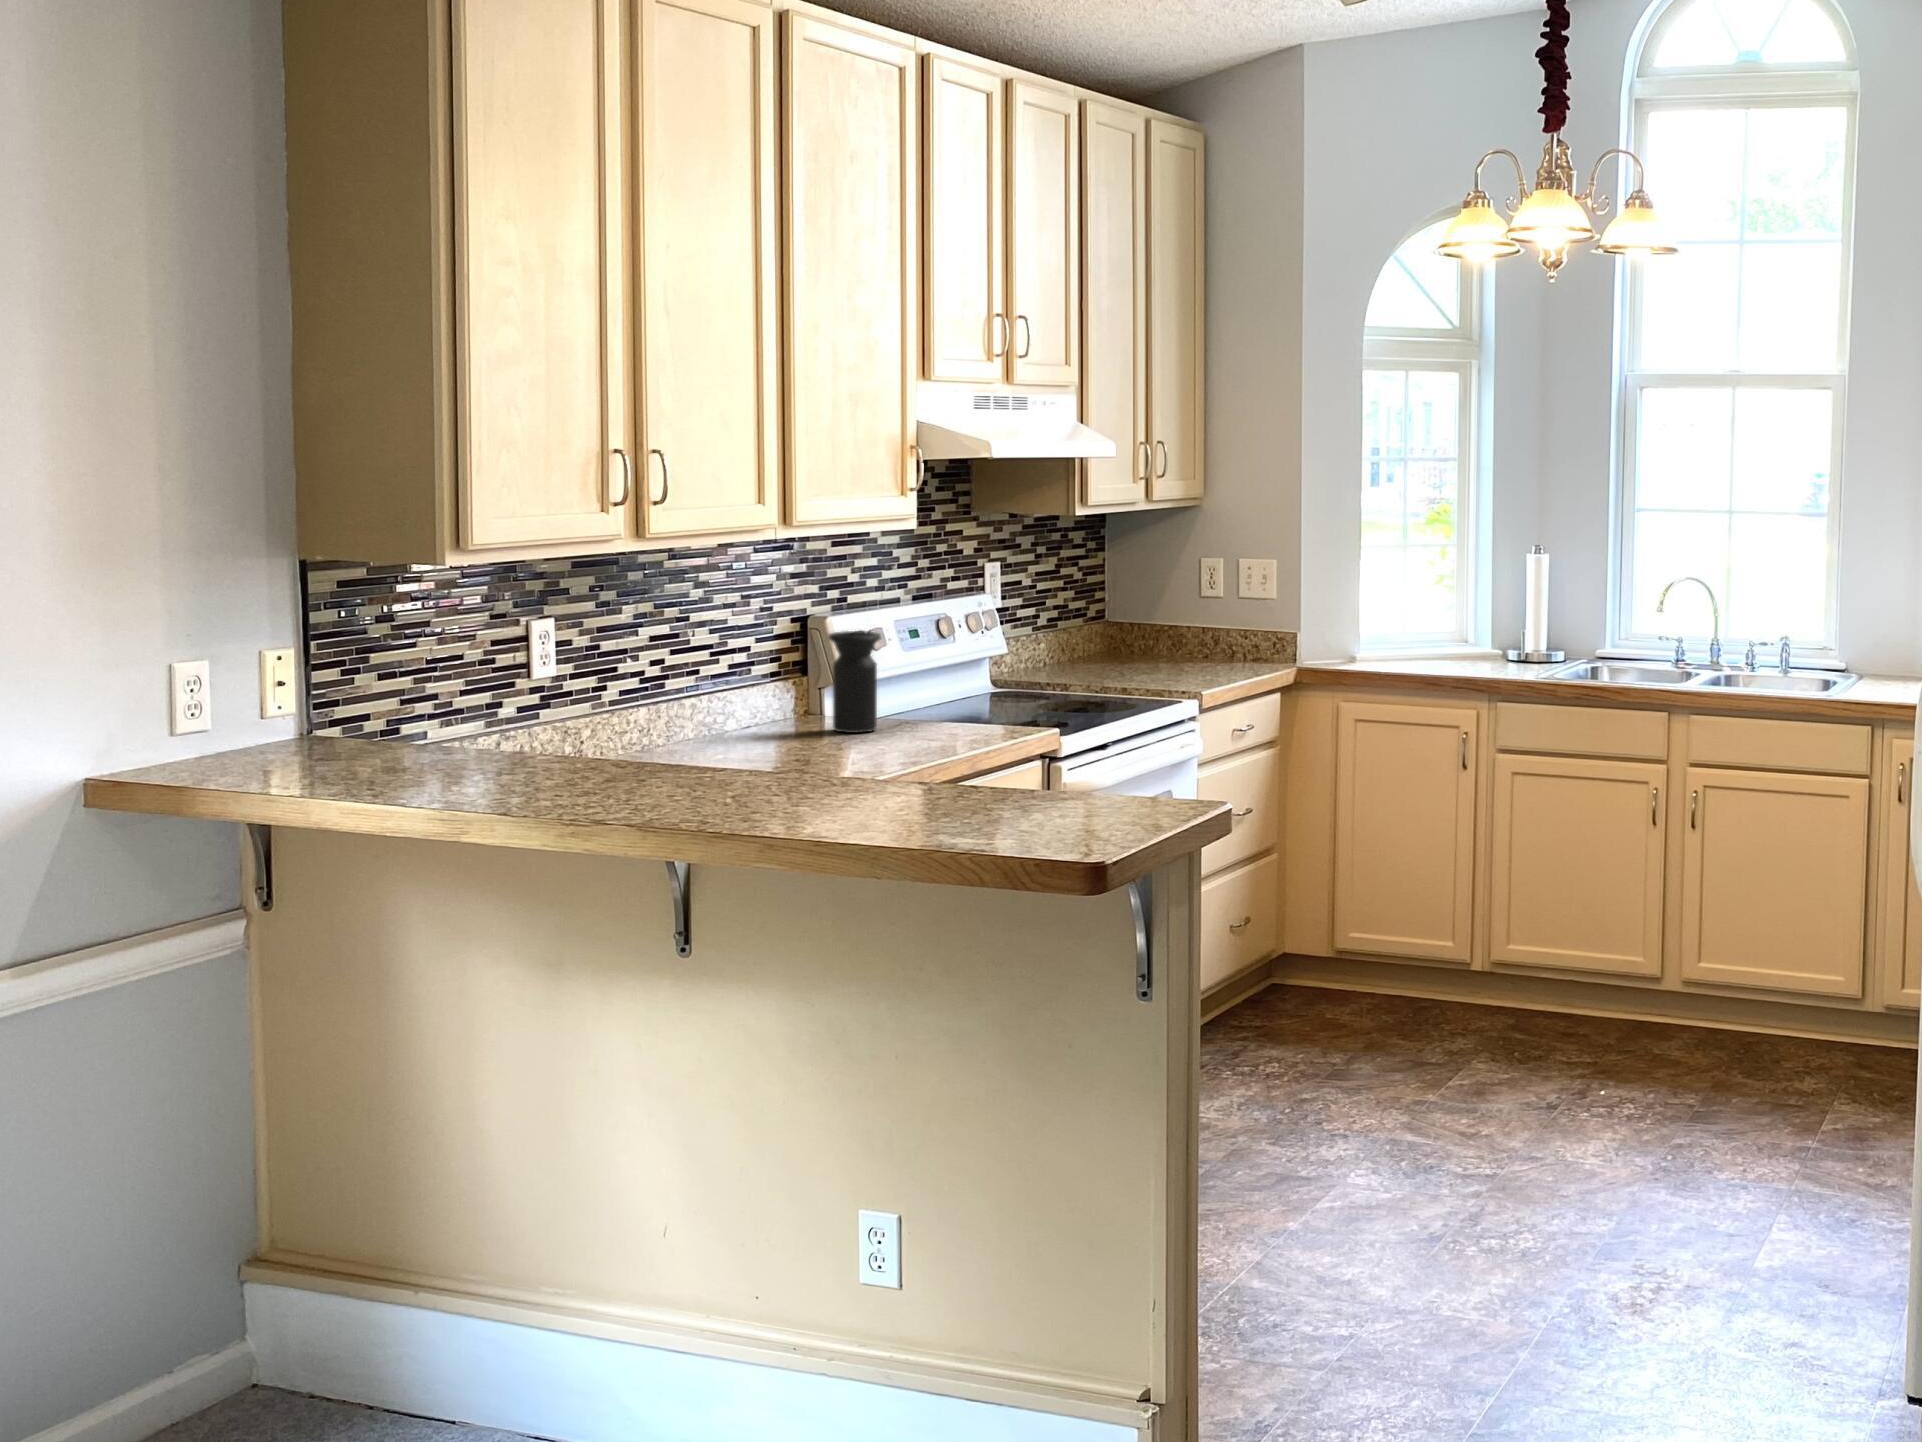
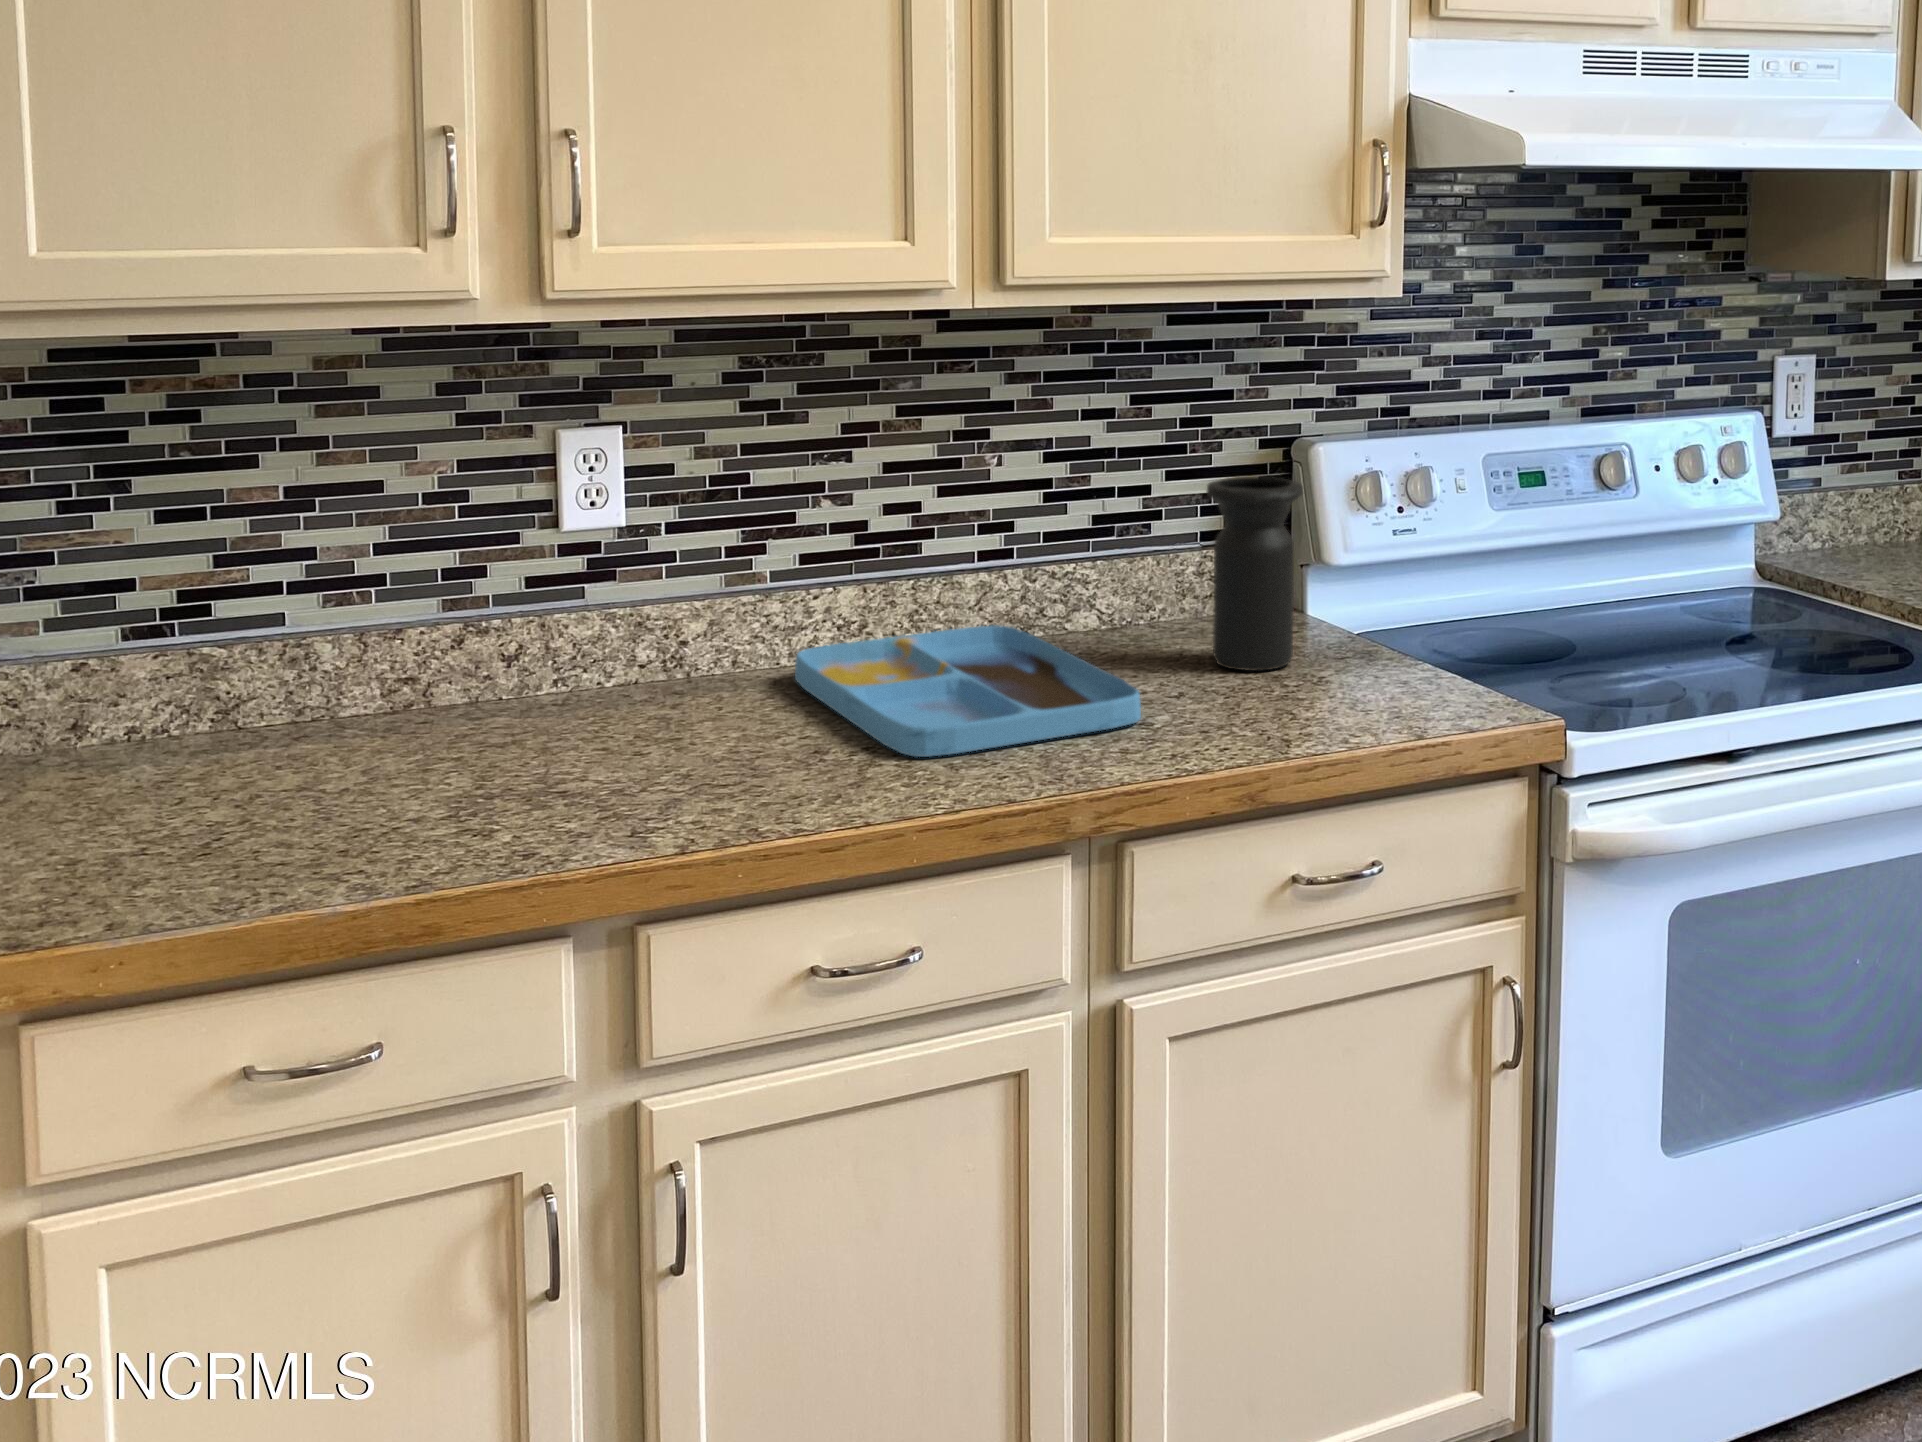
tray: none [650,724,873,766] -> present [795,625,1141,757]

